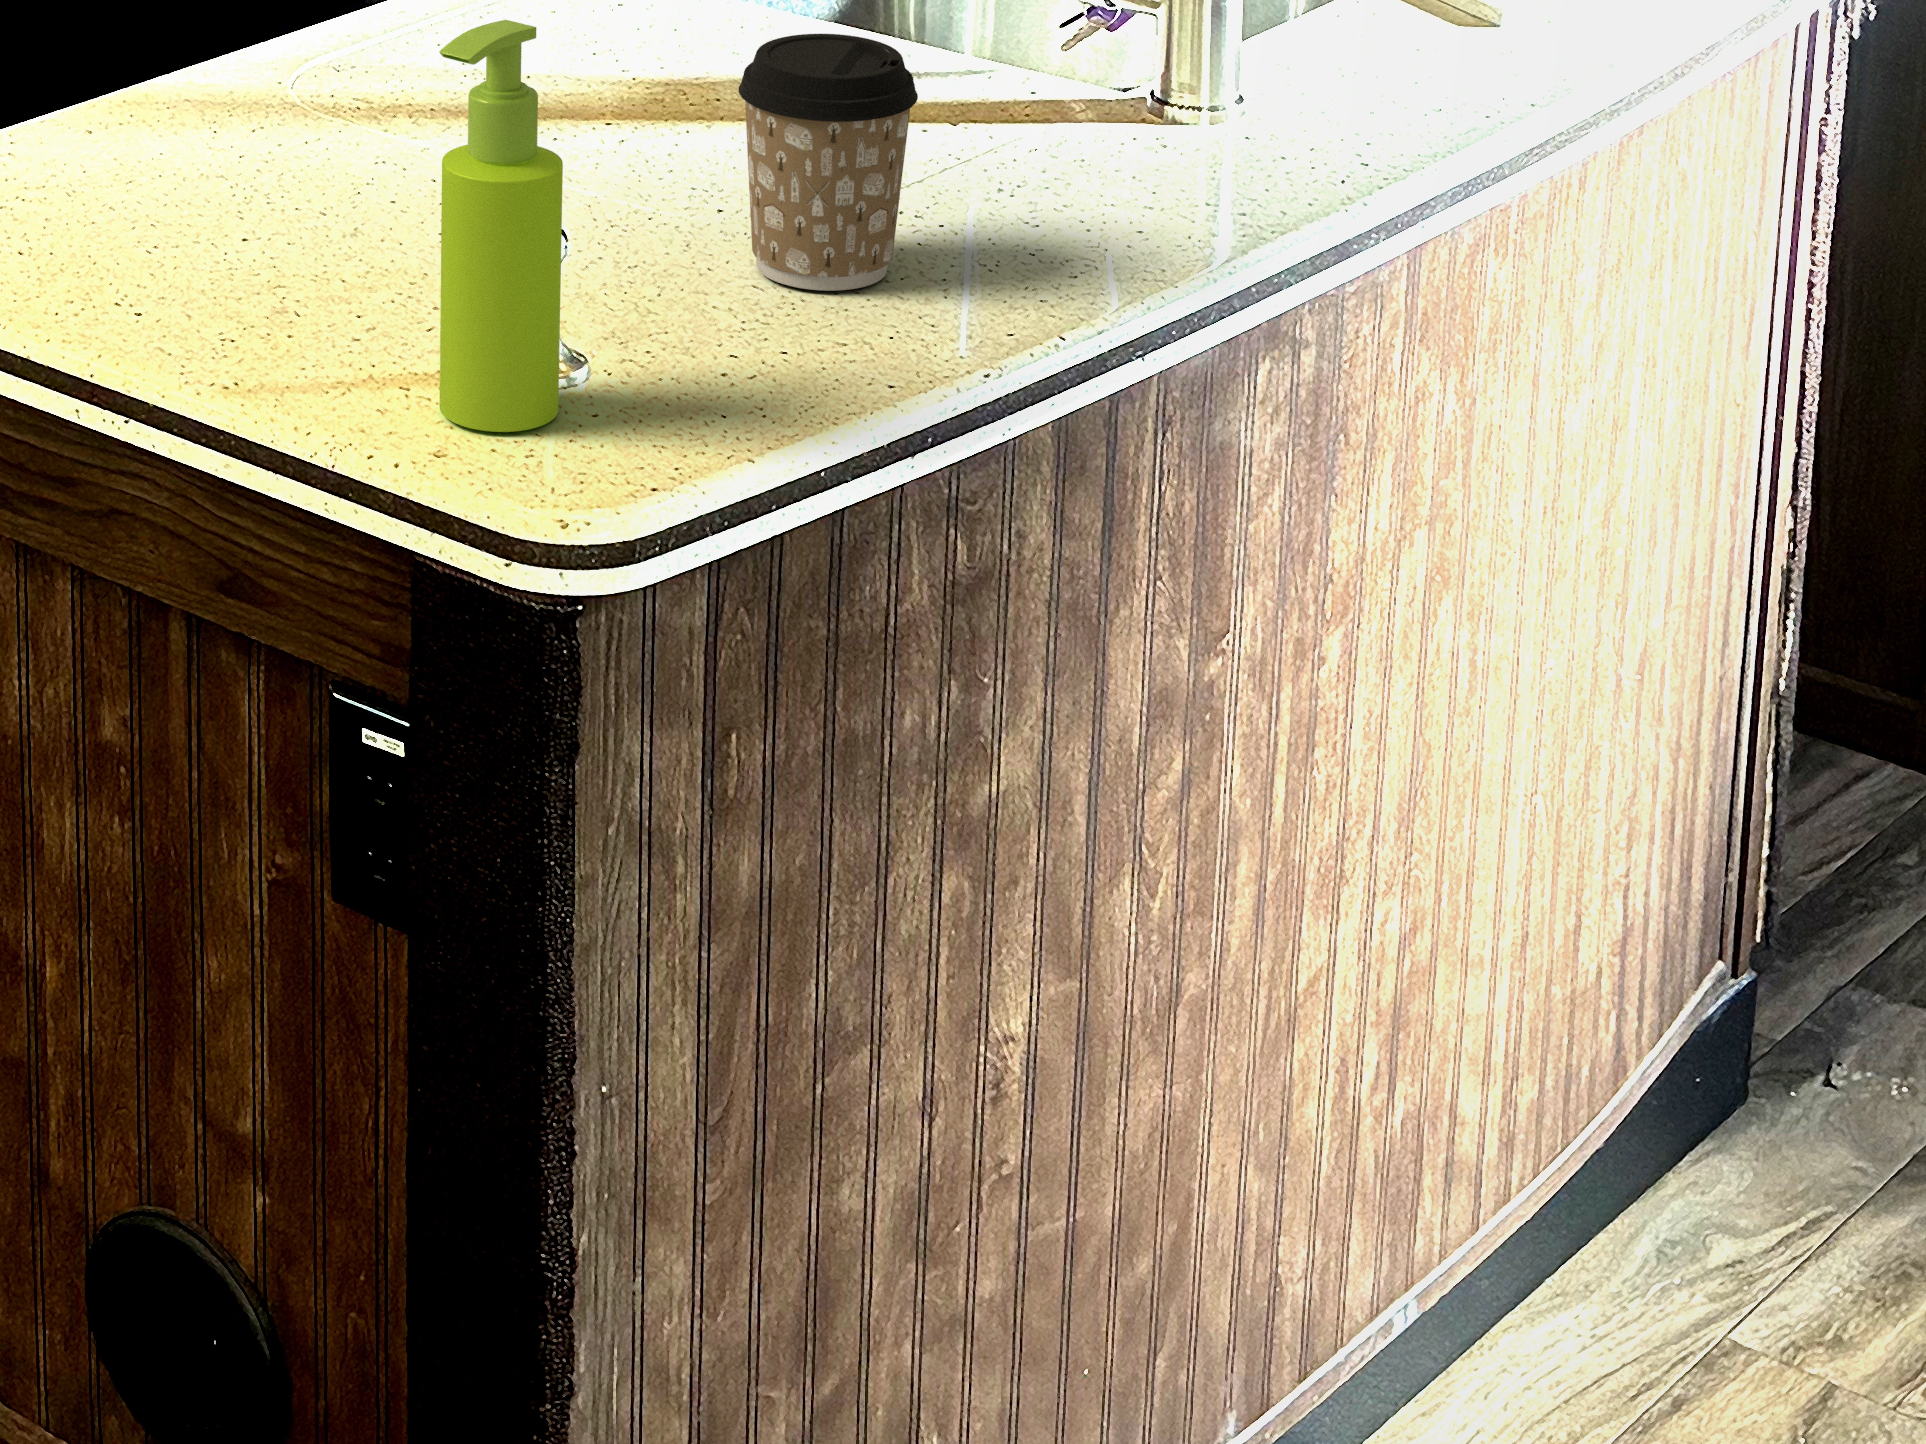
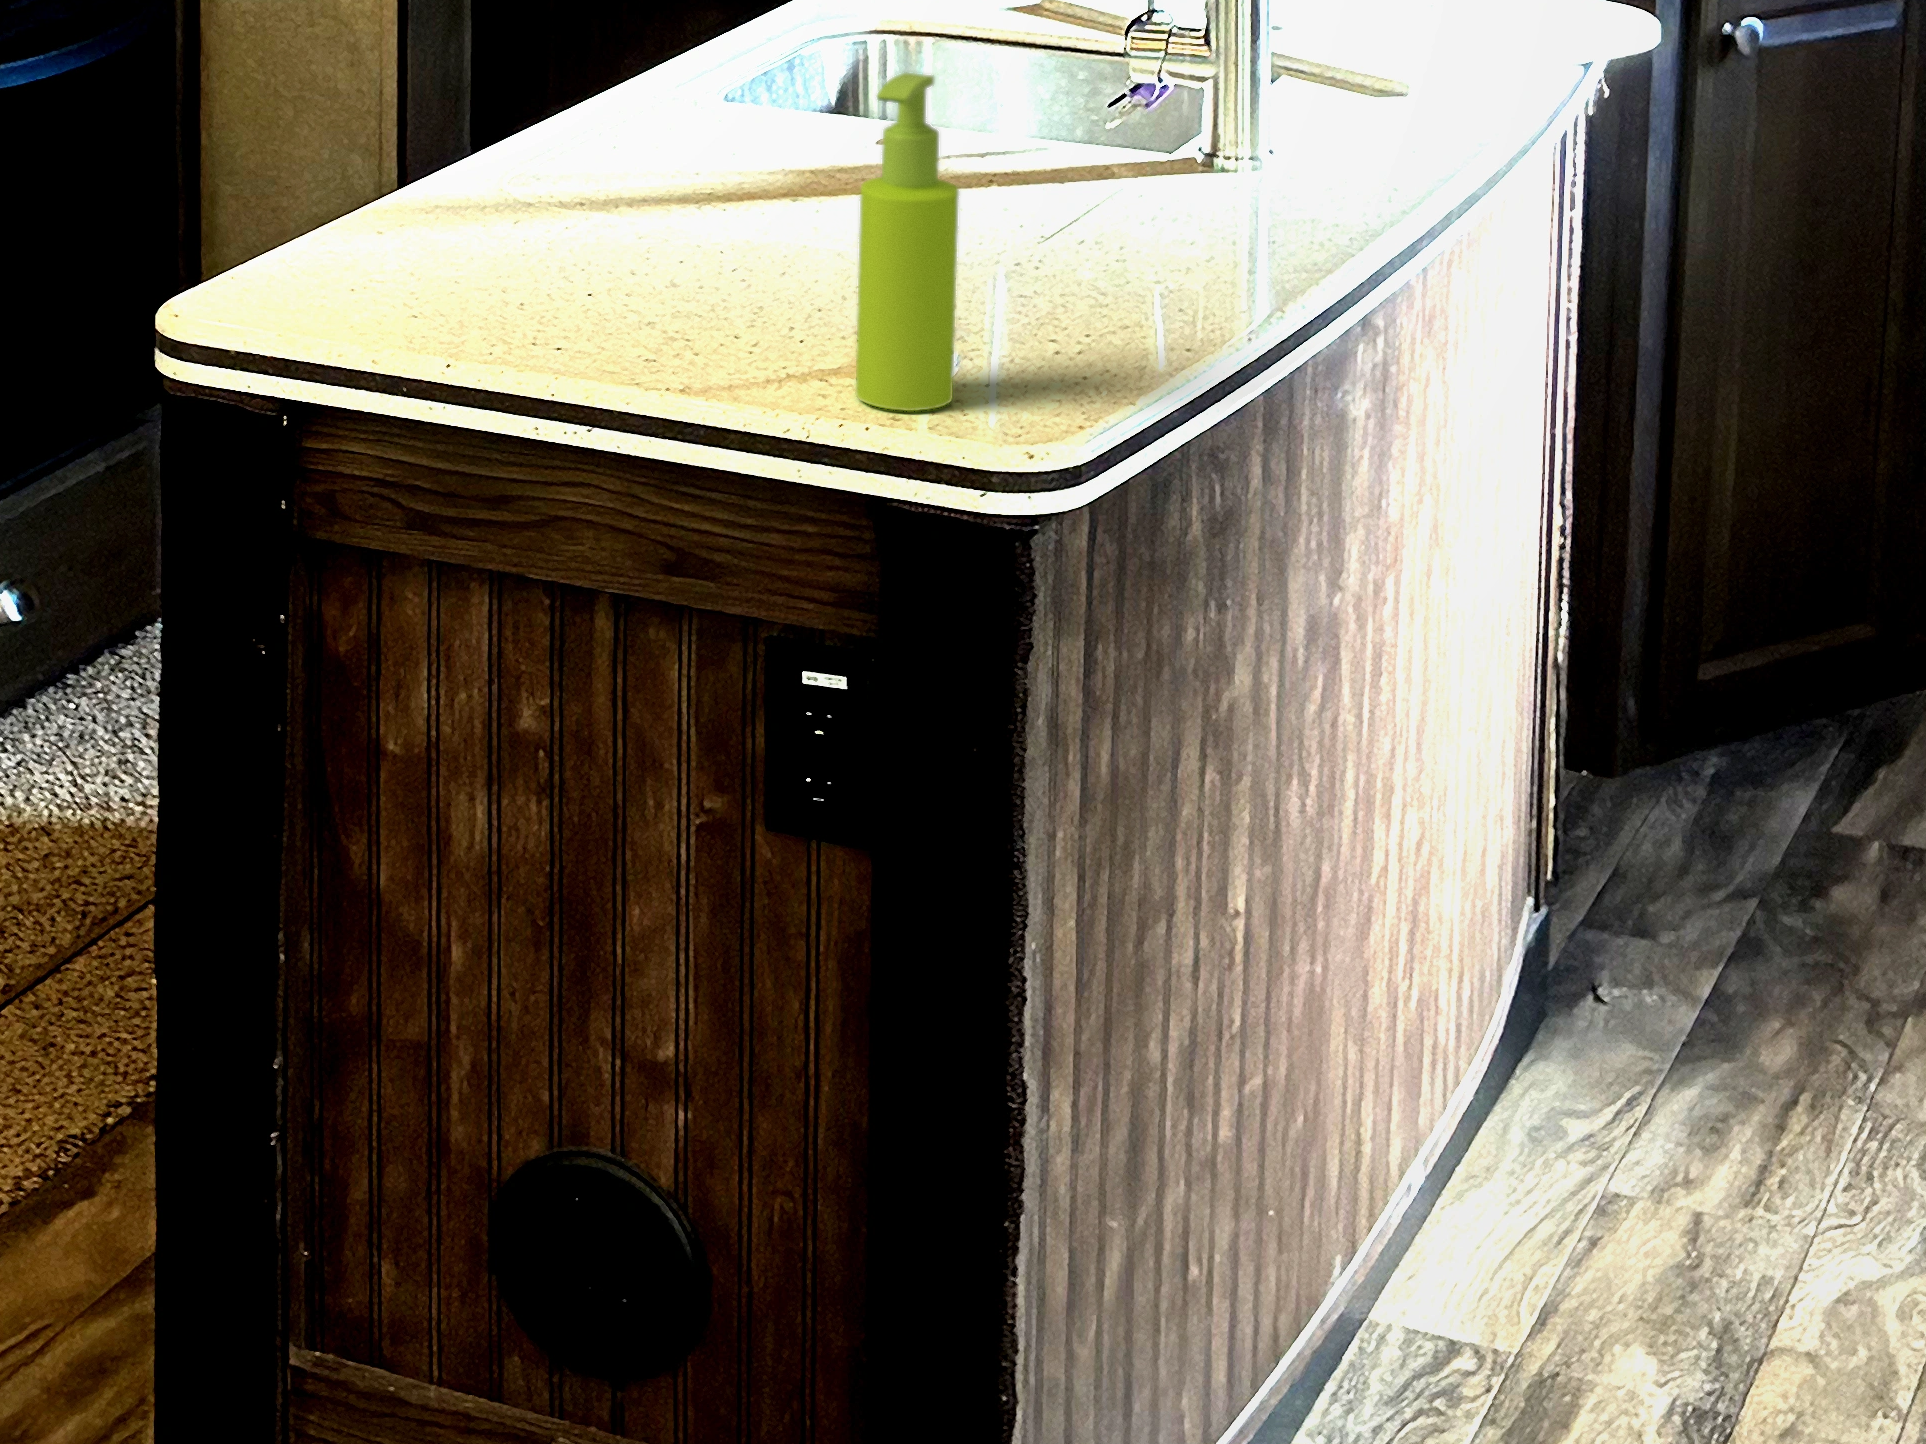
coffee cup: present [739,34,918,291] -> none [991,97,1136,302]

